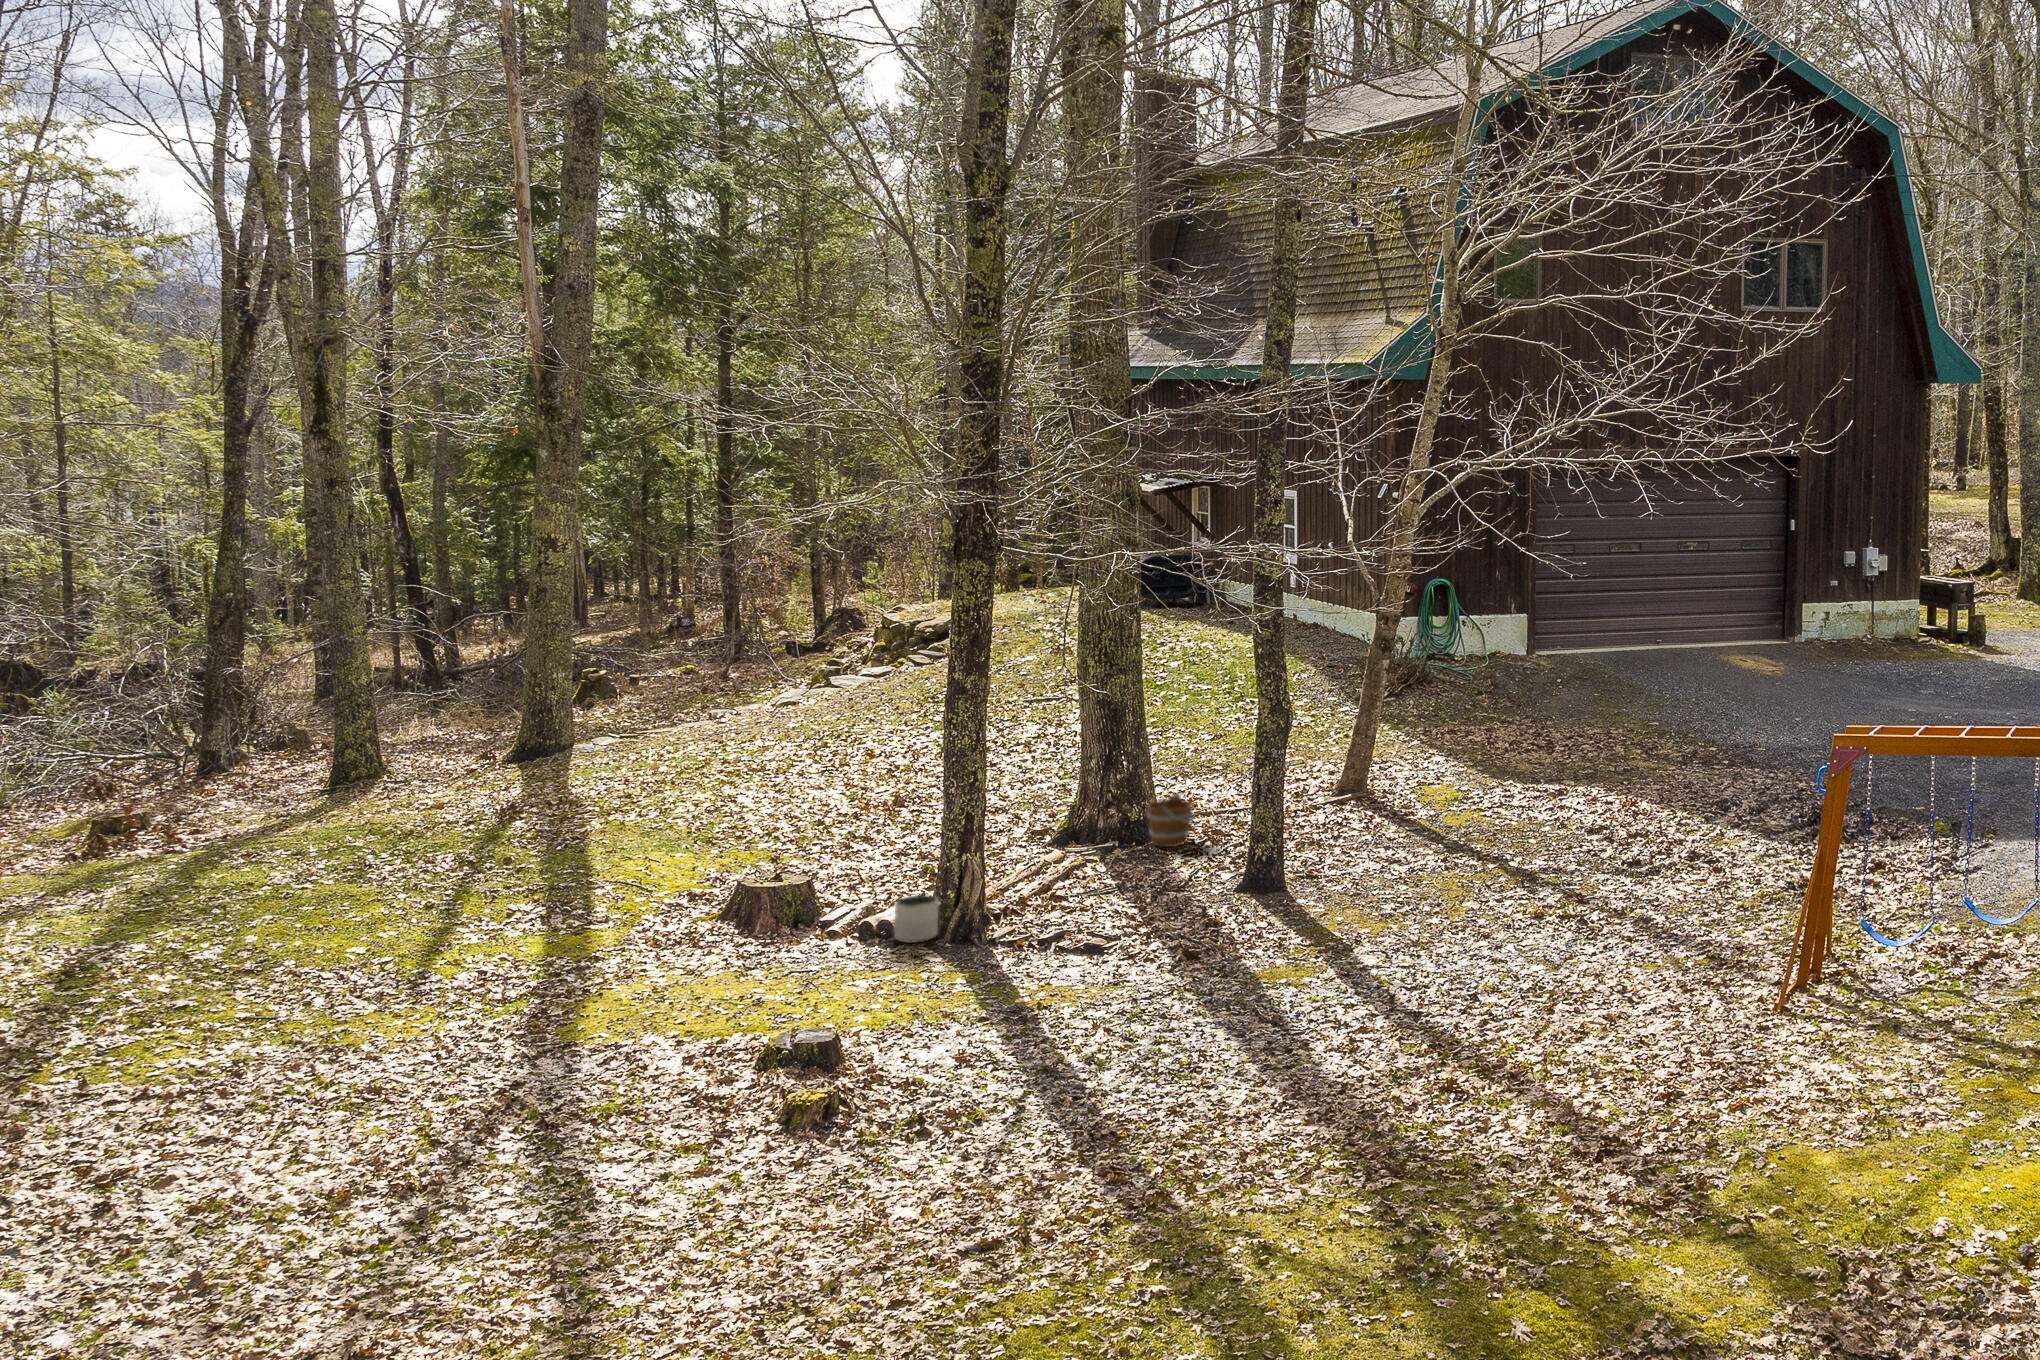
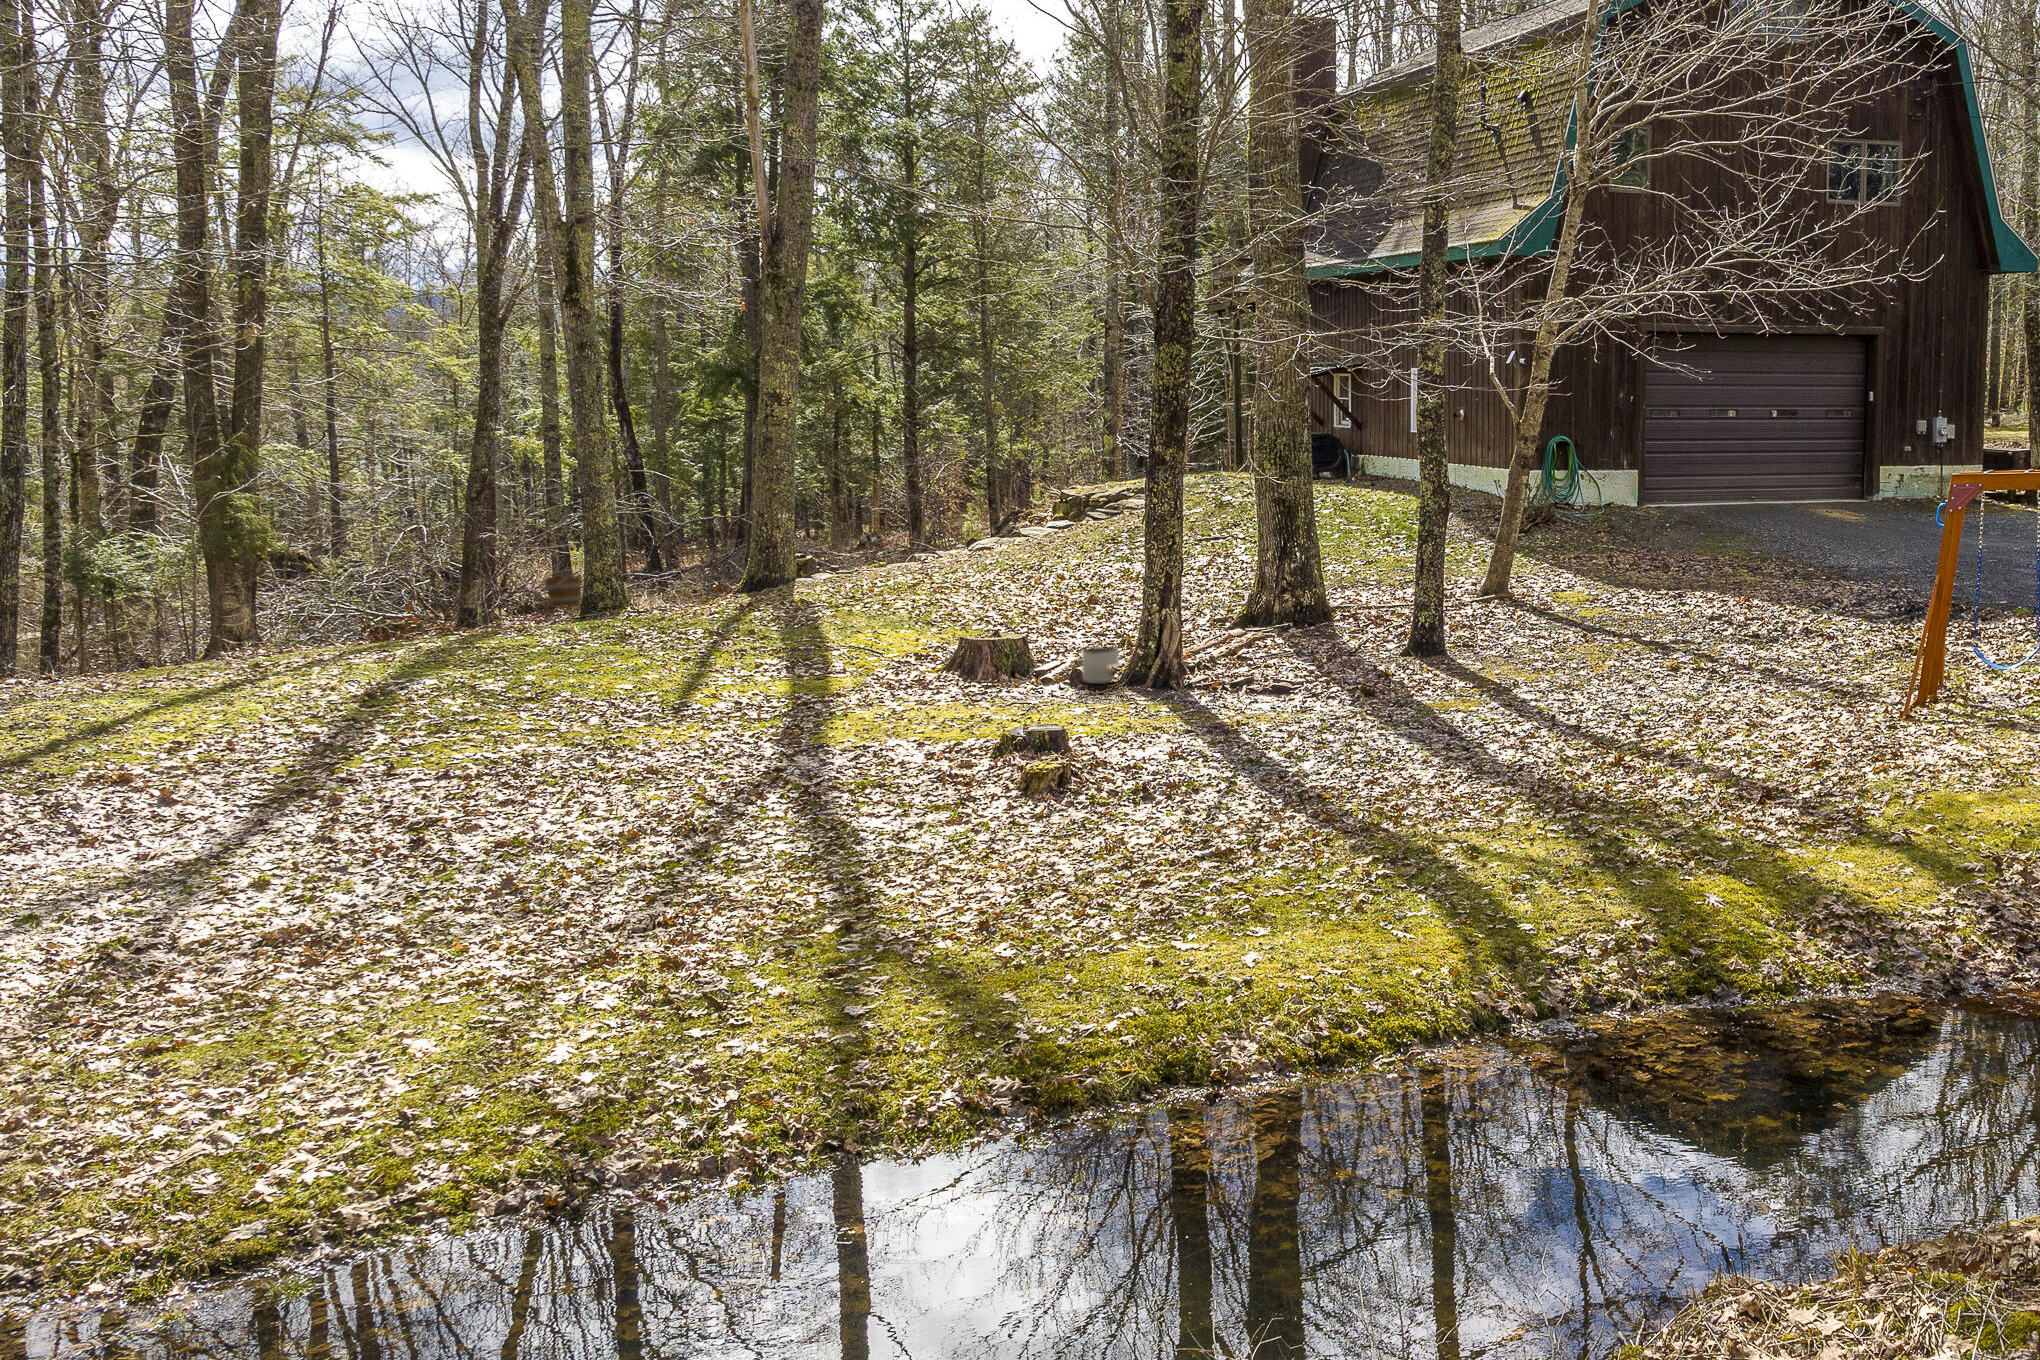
bucket: present [1147,794,1193,847] -> present [544,572,581,608]

